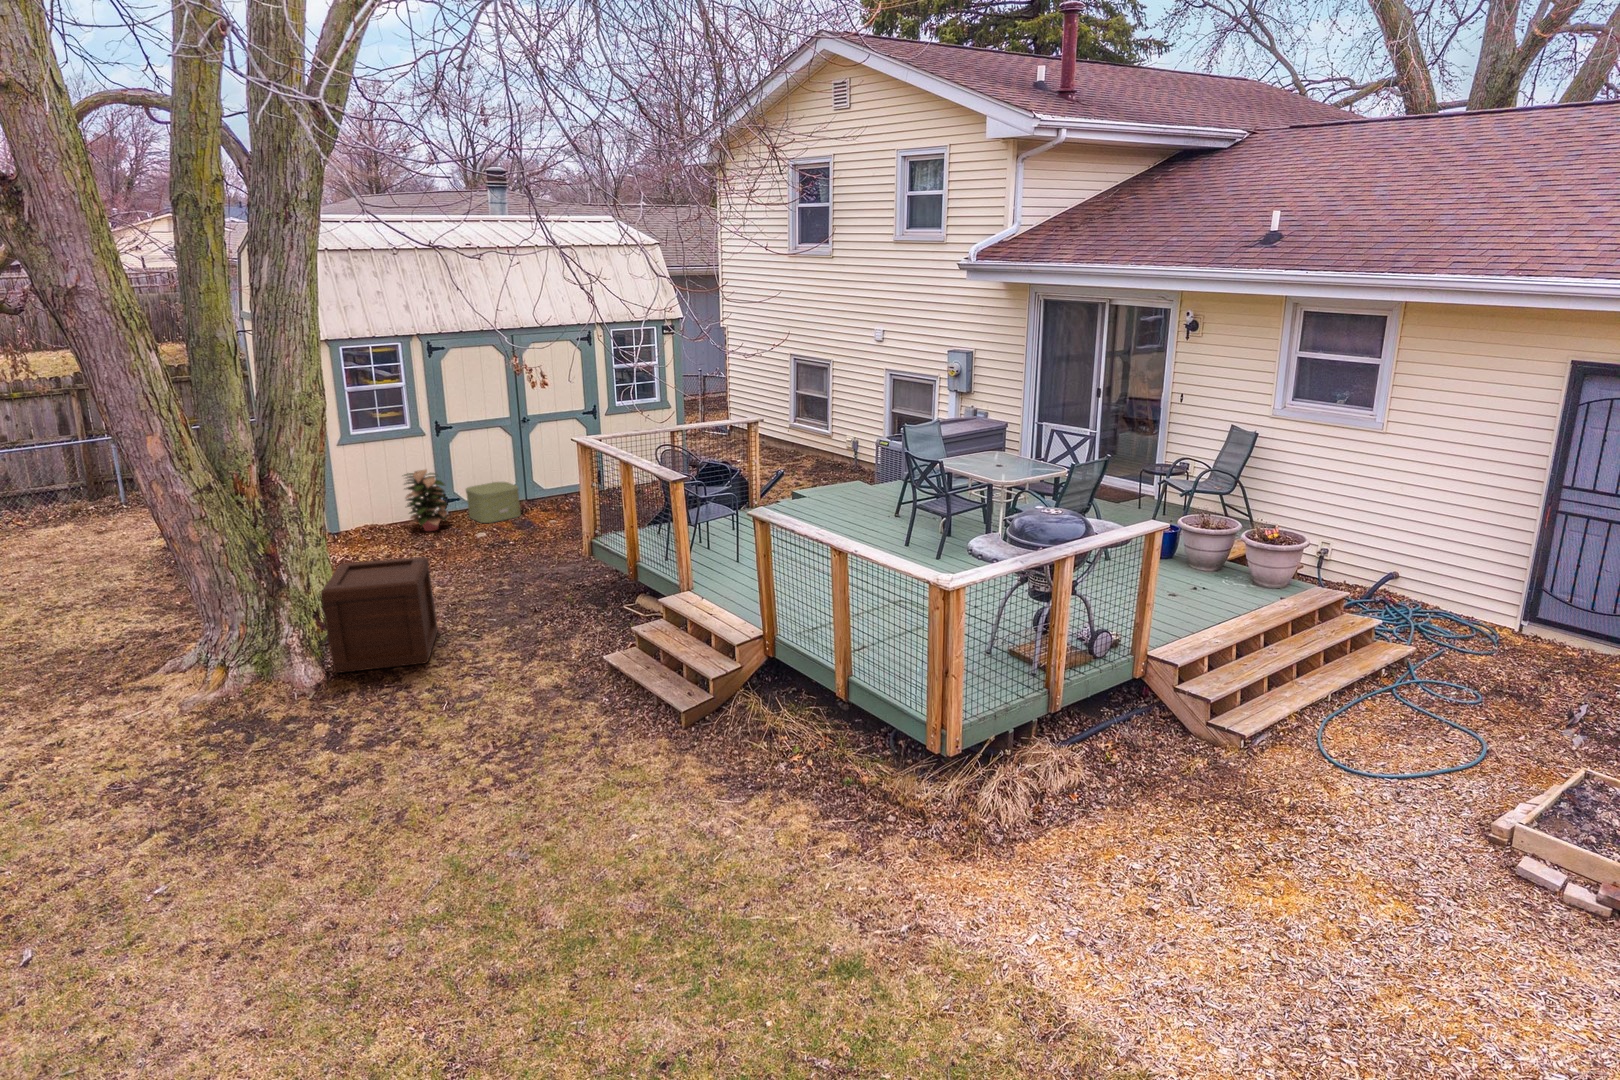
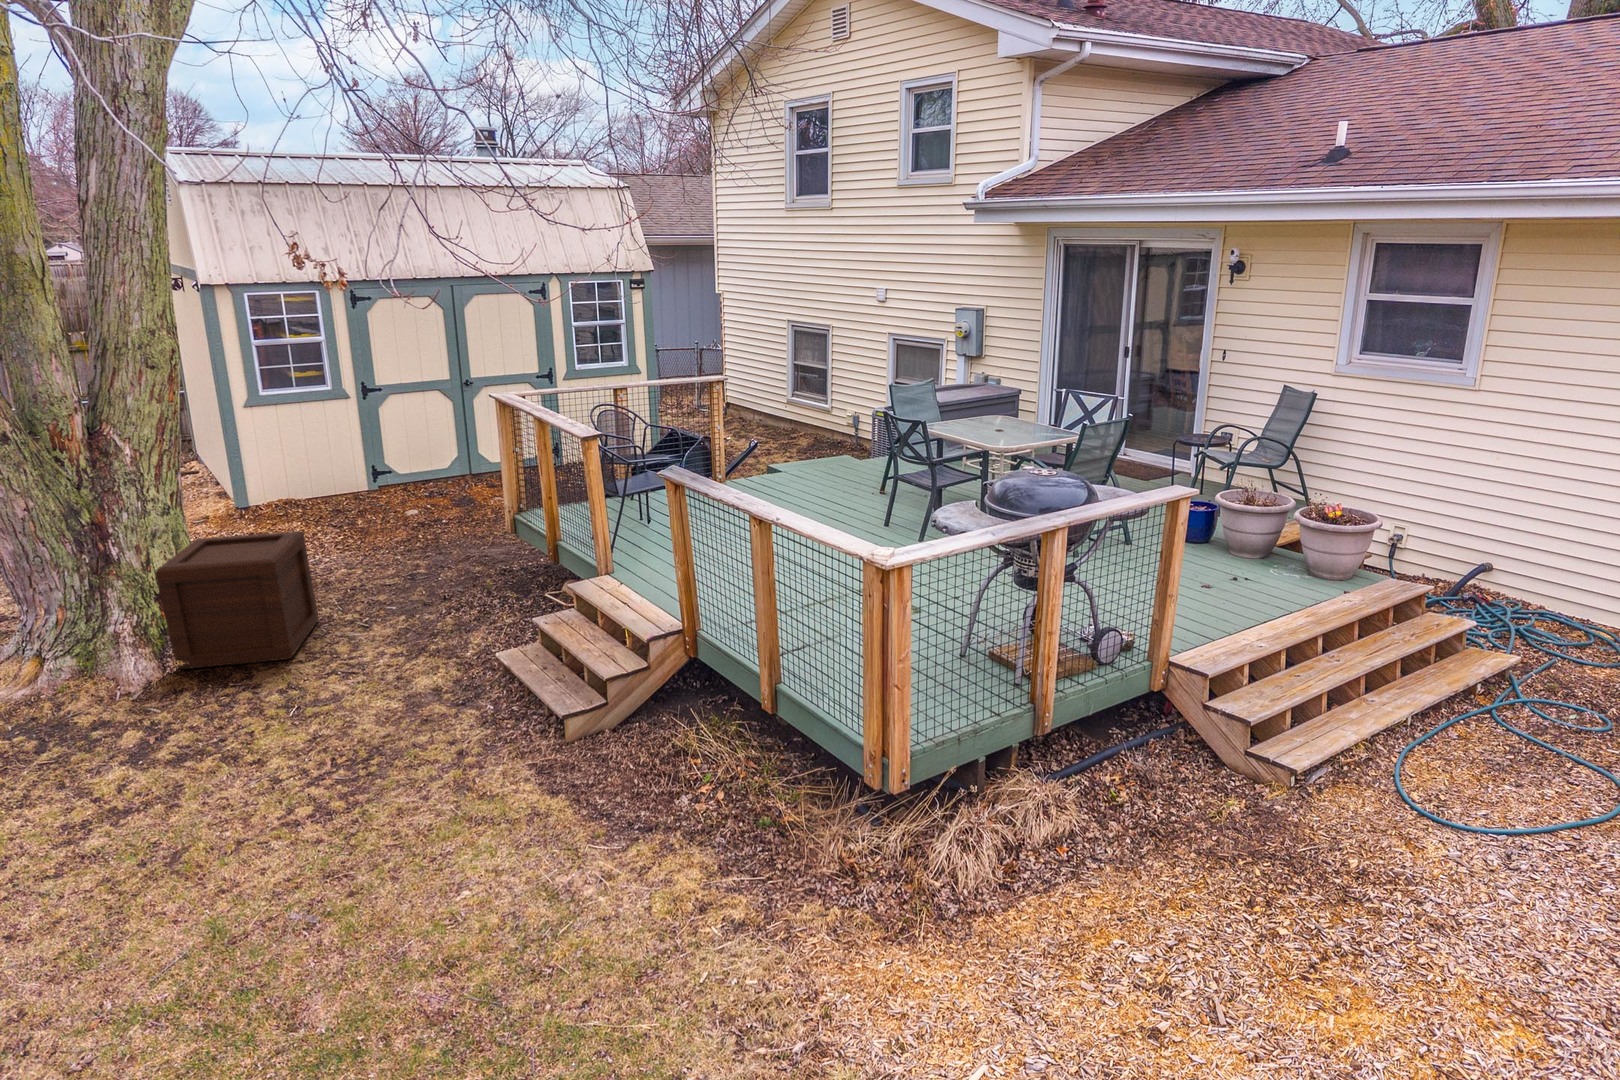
decorative plant: present [404,470,447,531] -> none [321,438,382,509]
storage box: present [466,482,521,523] -> none [399,454,463,500]

